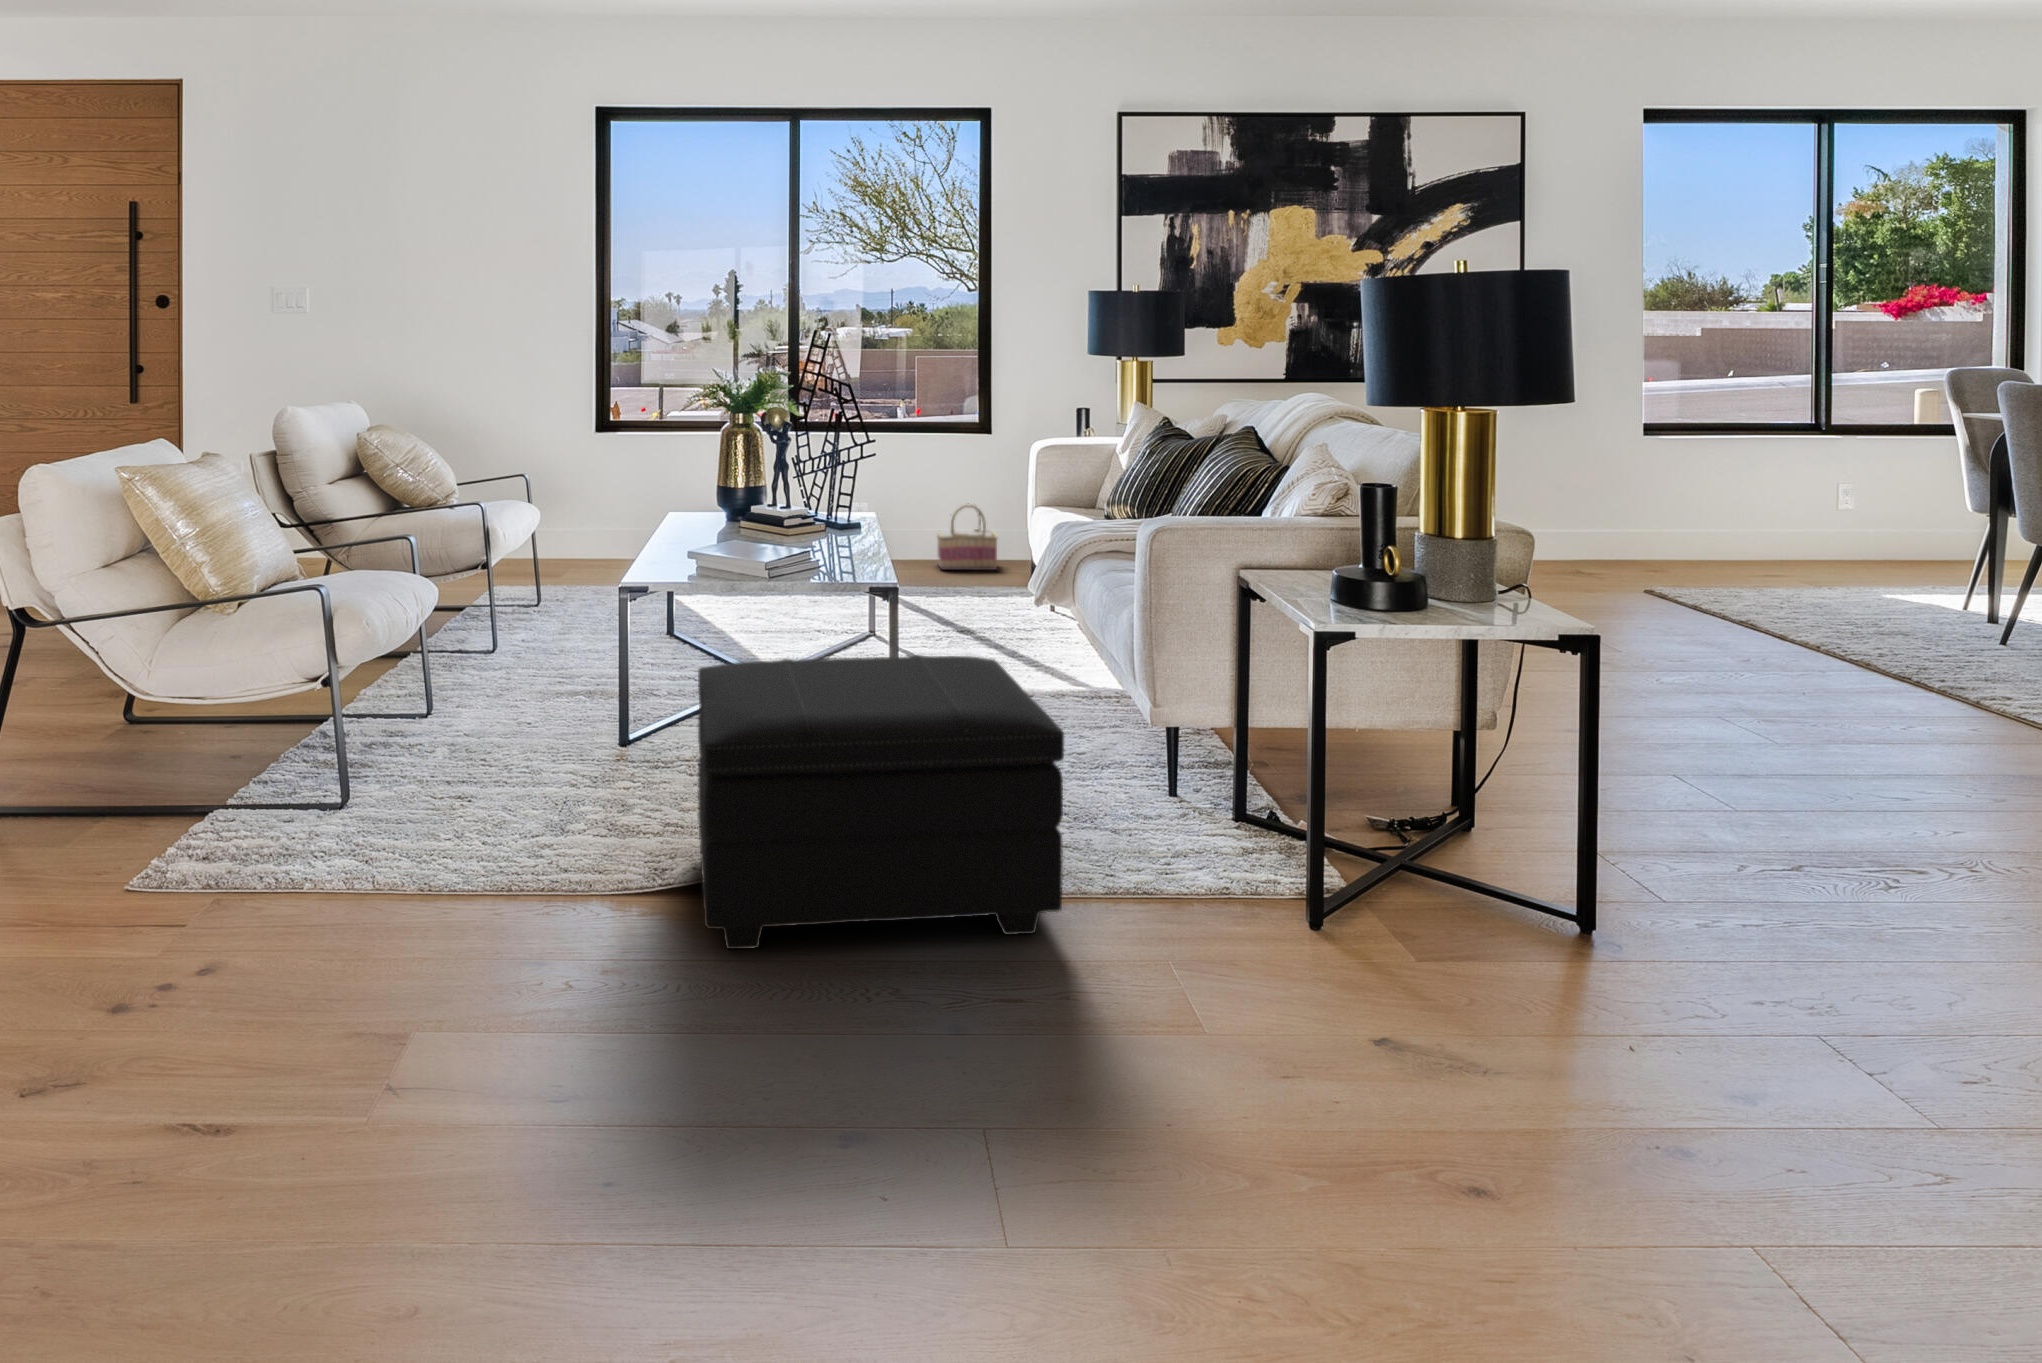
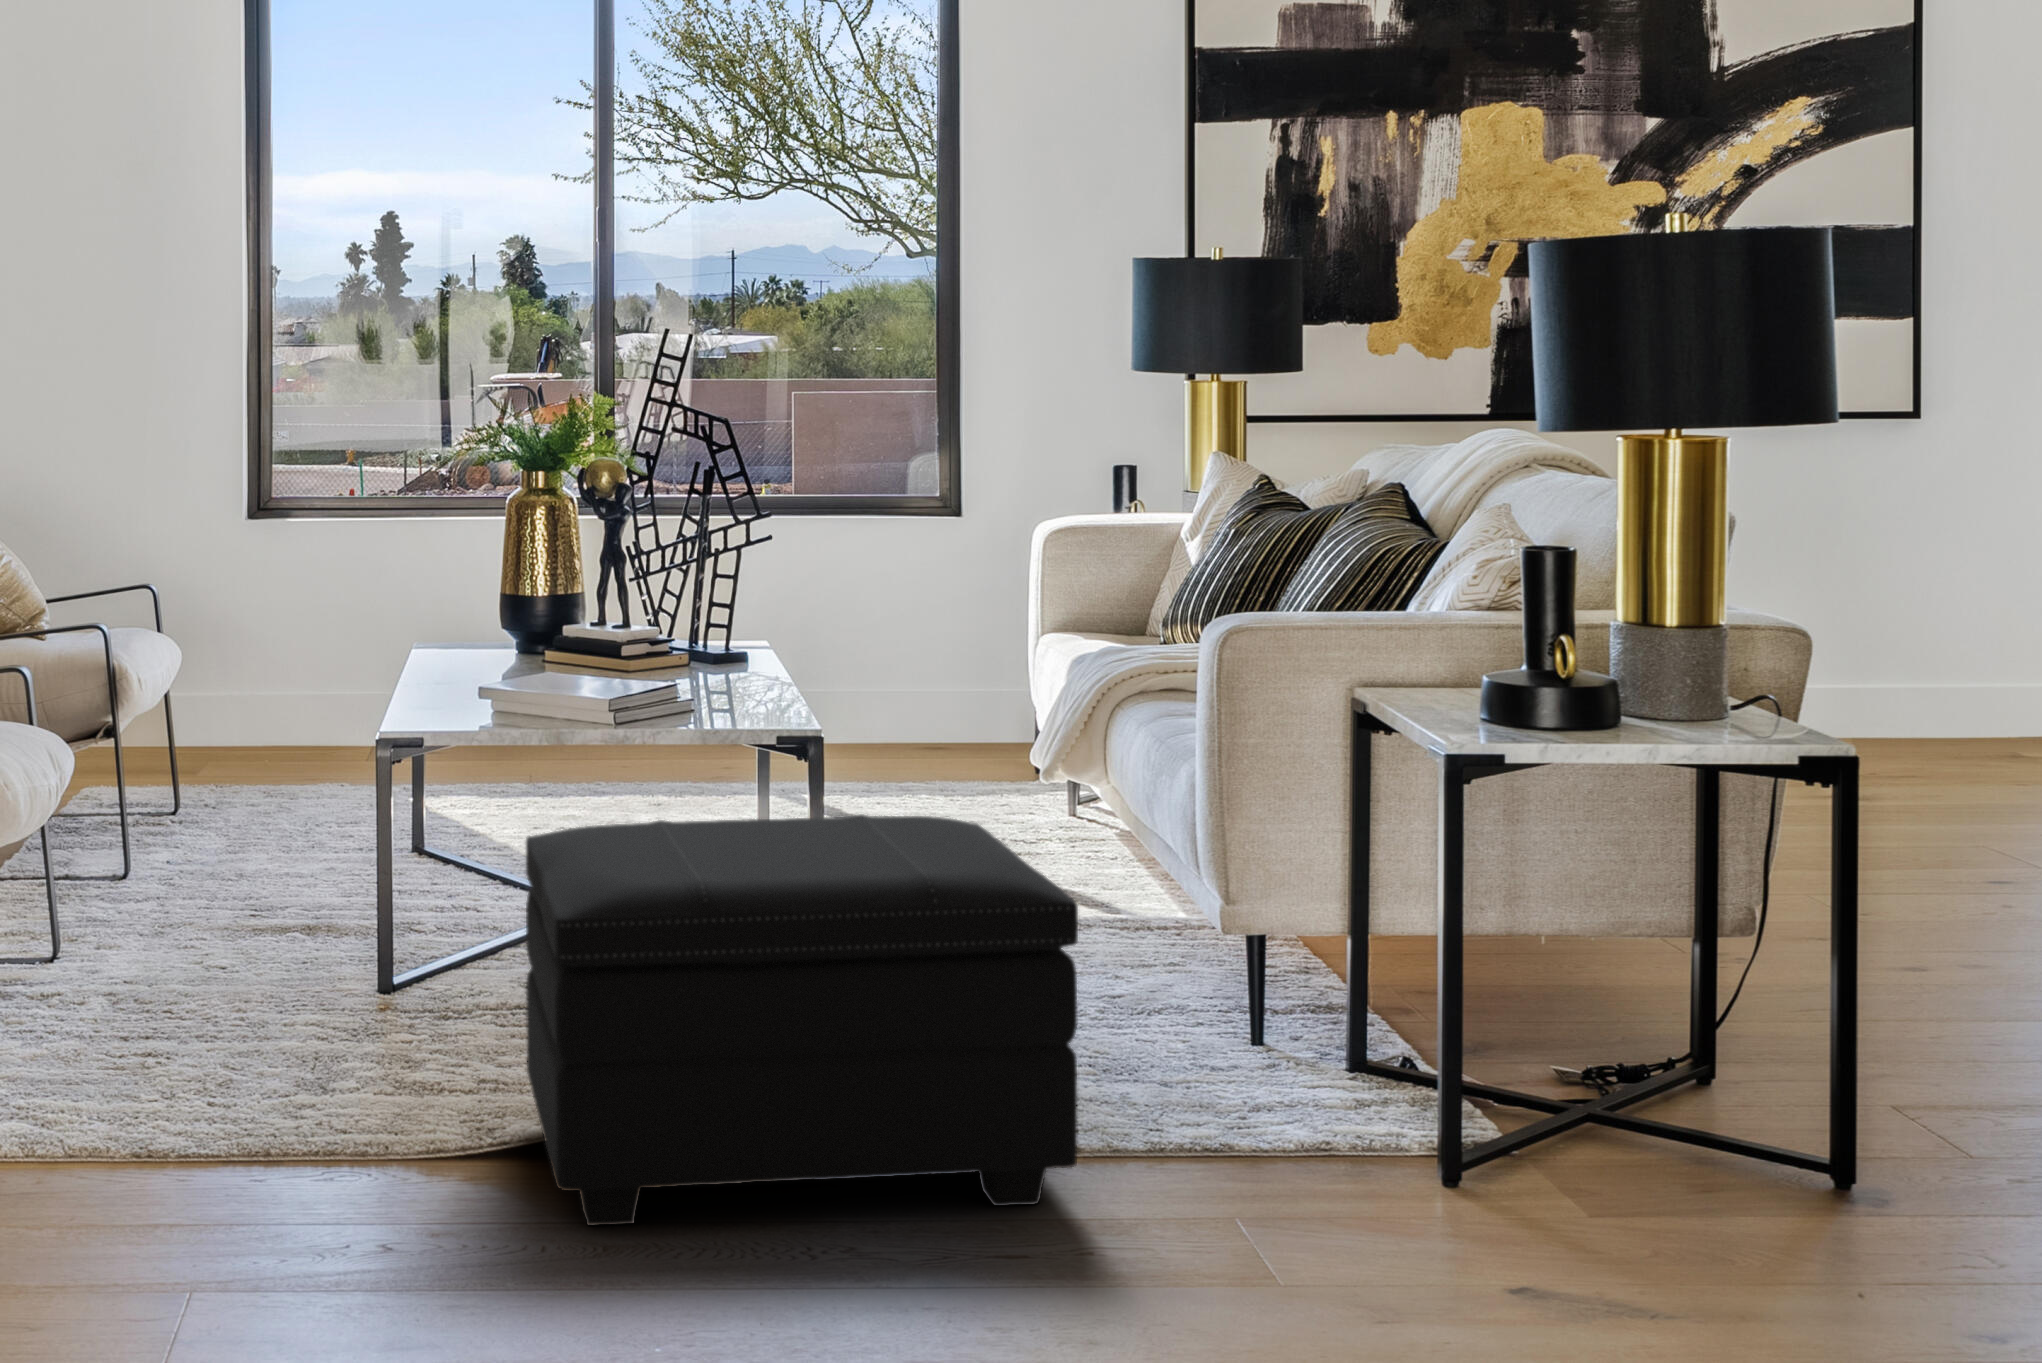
basket: present [937,505,997,570] -> none [880,621,989,743]

